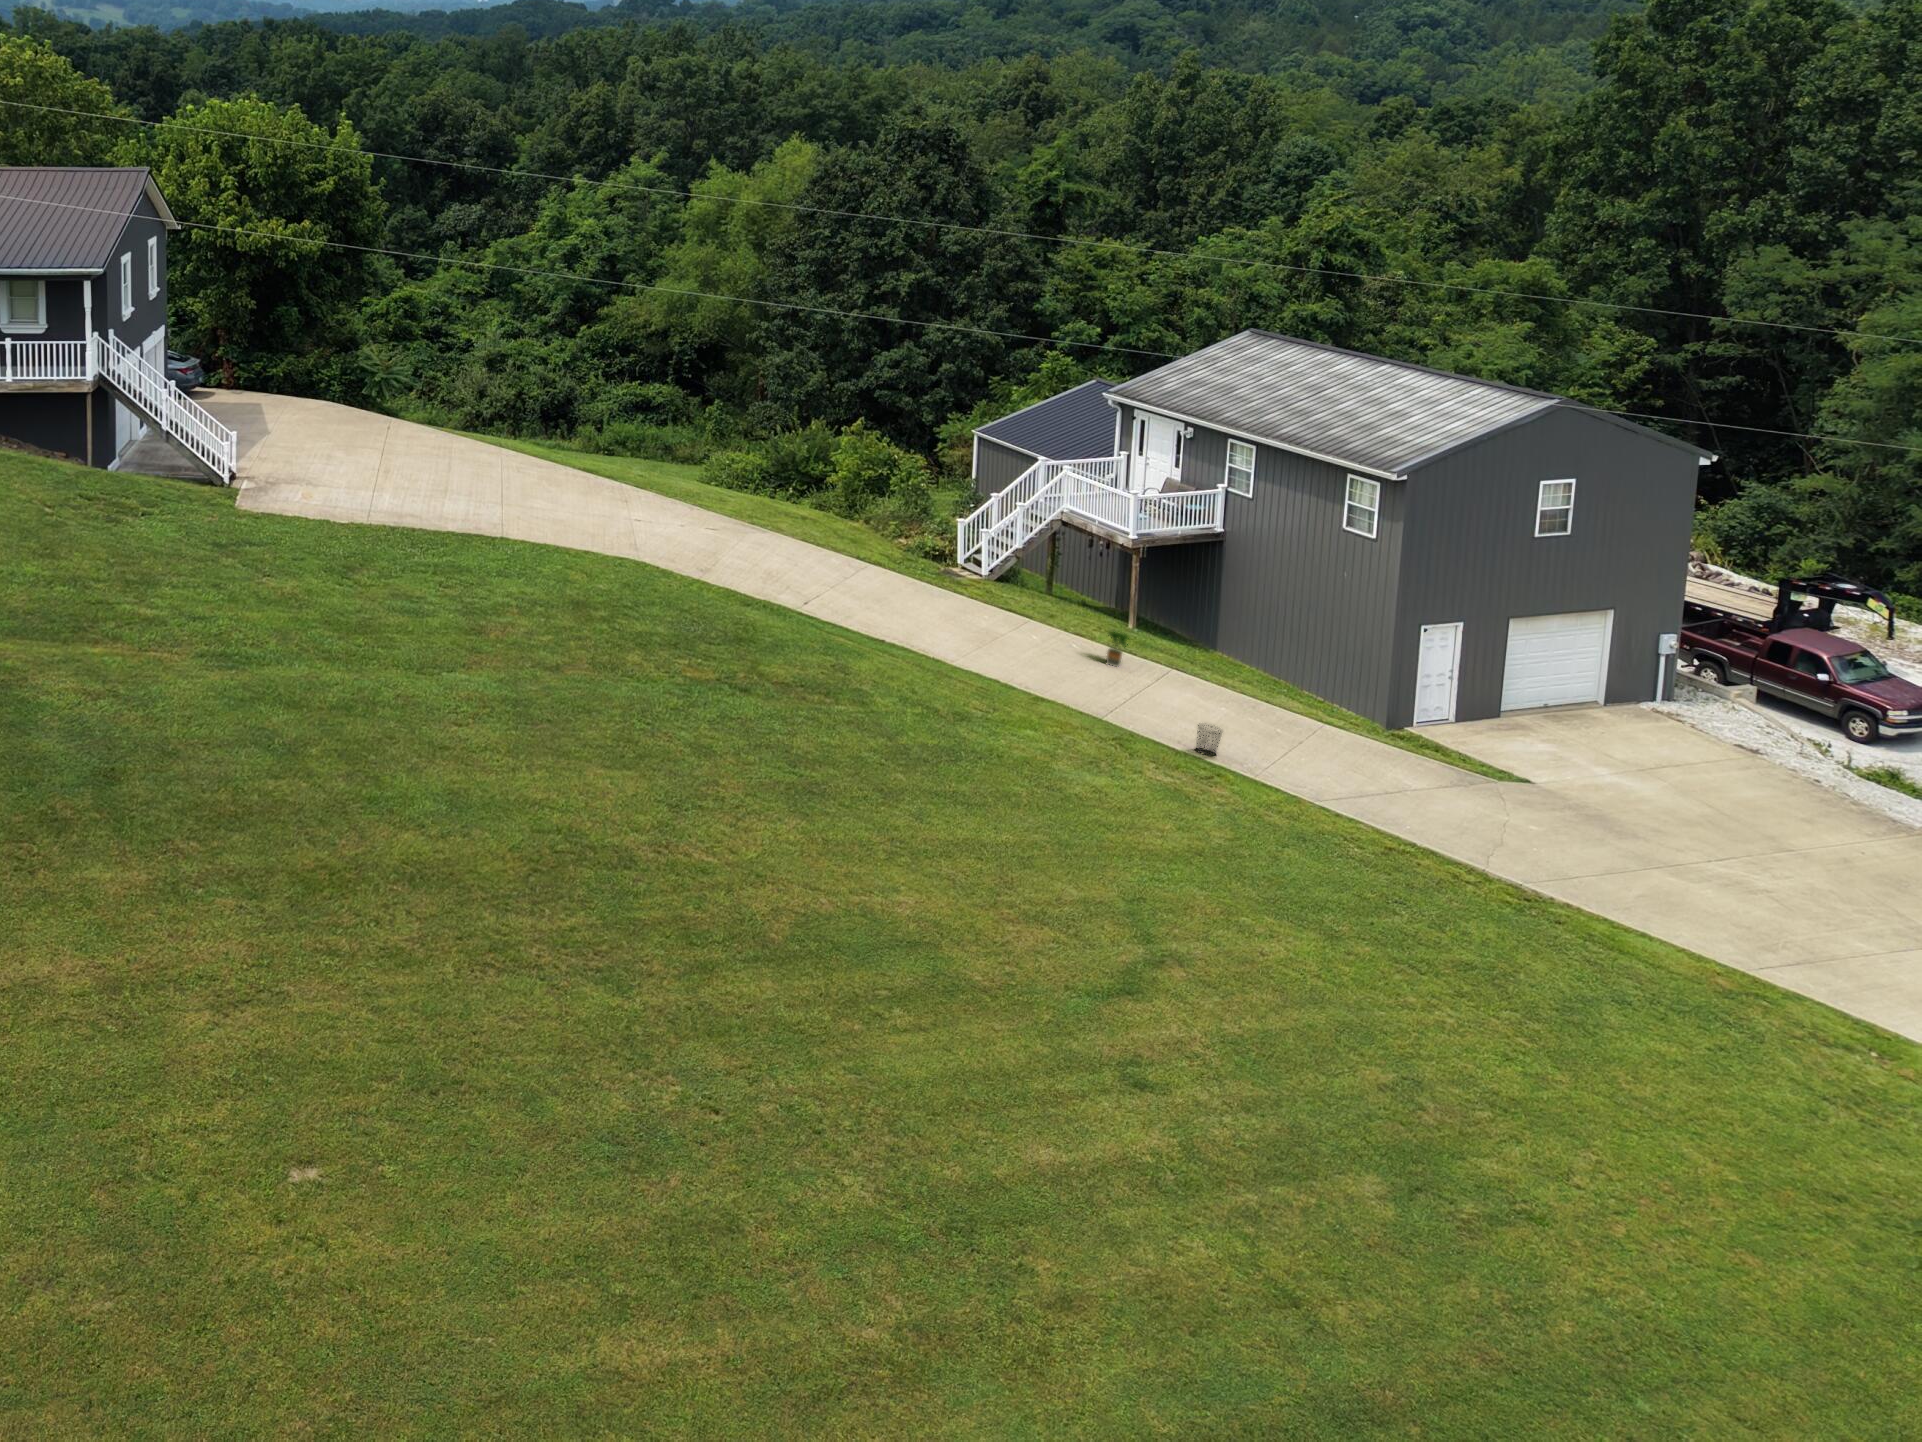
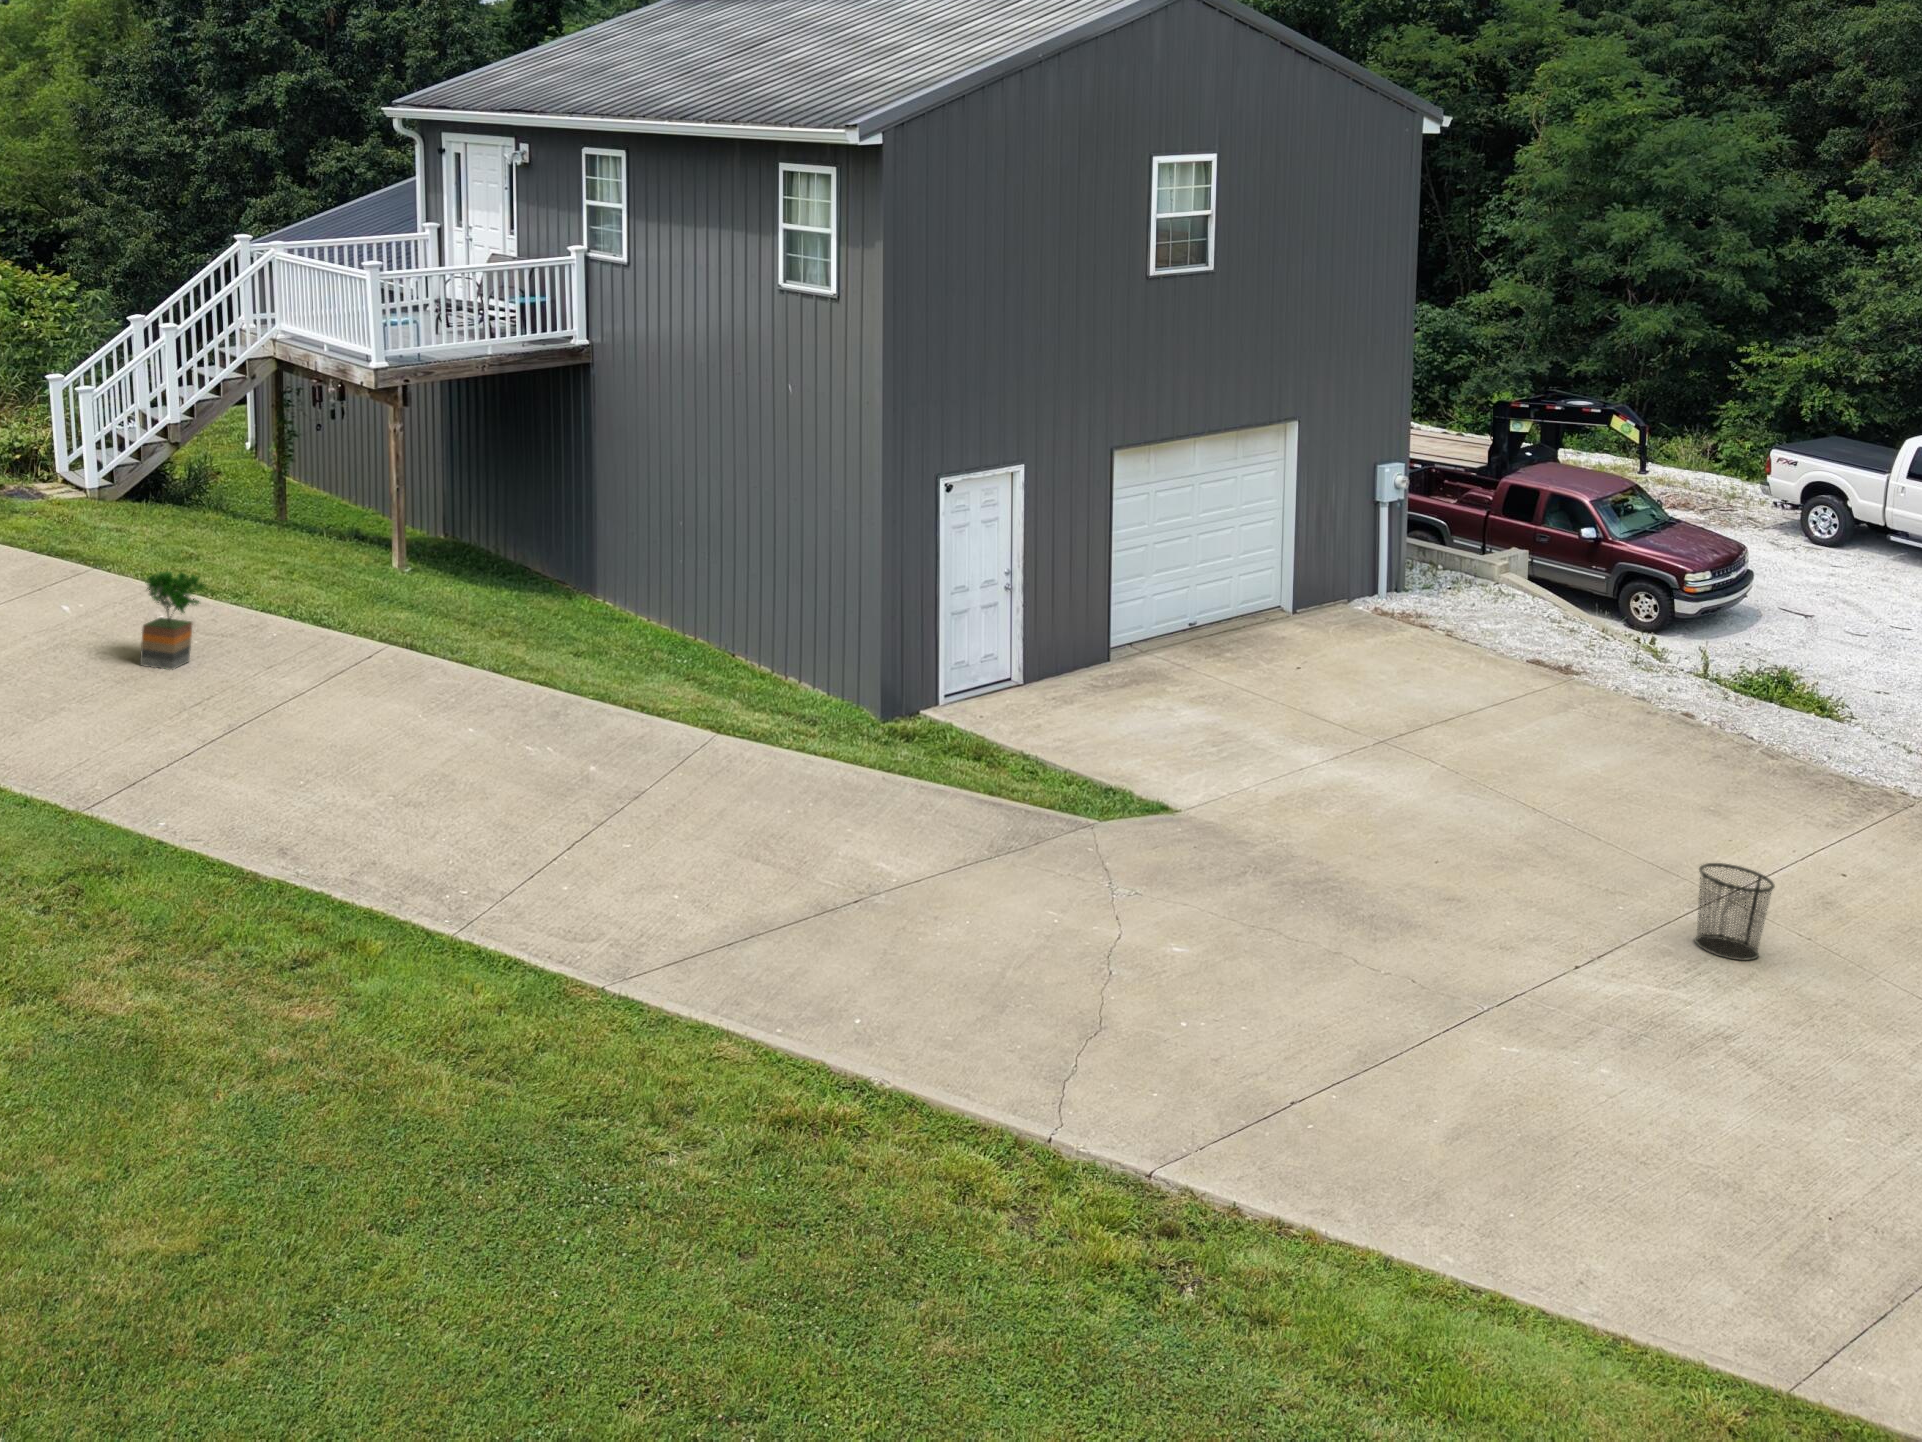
waste bin: present [1196,725,1222,756] -> present [1695,863,1775,961]

